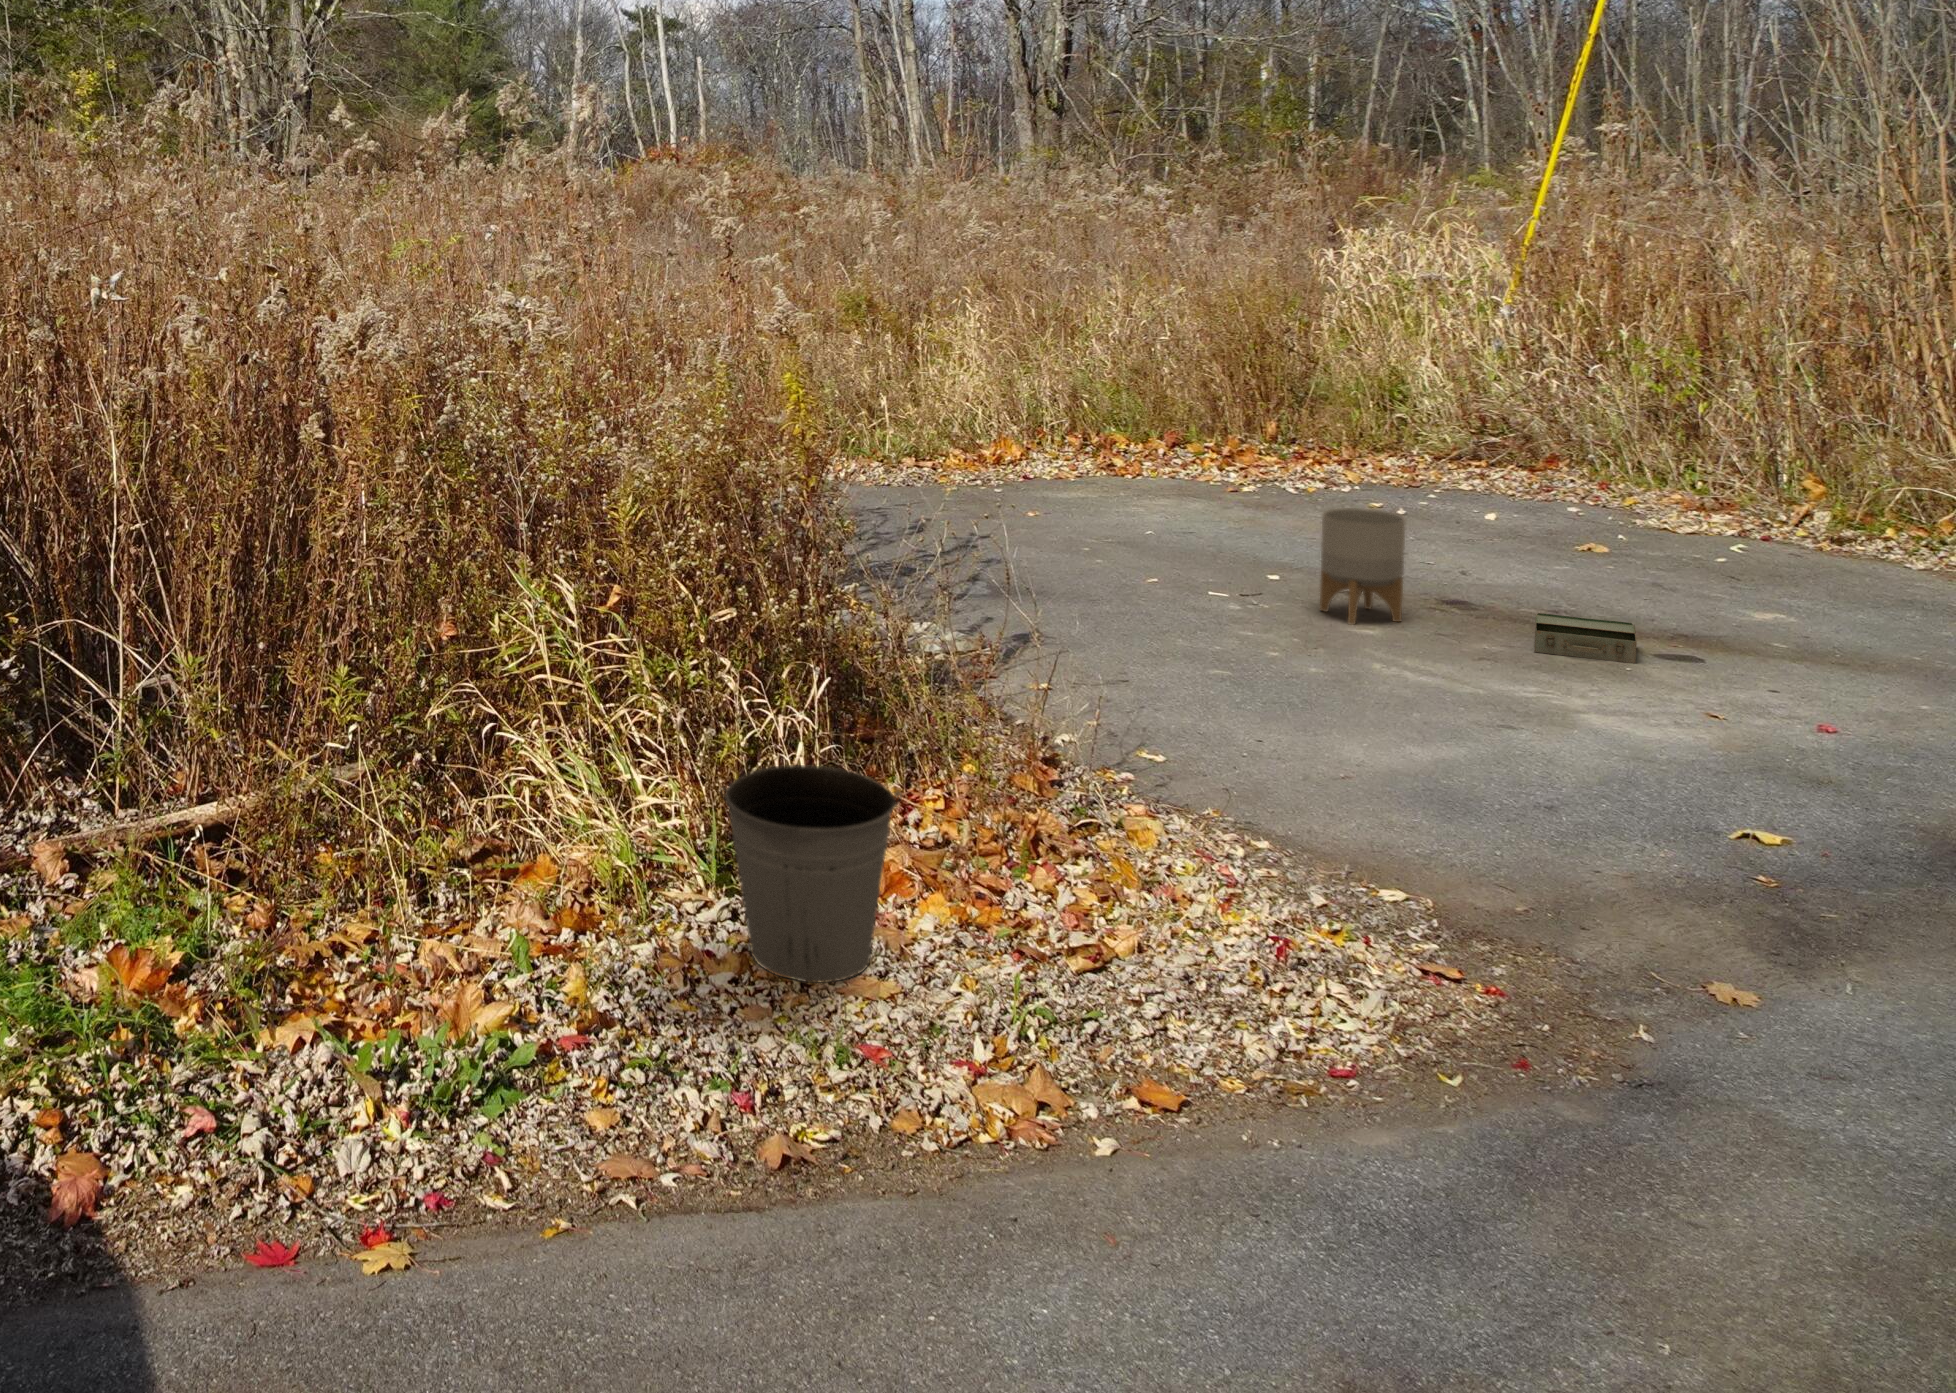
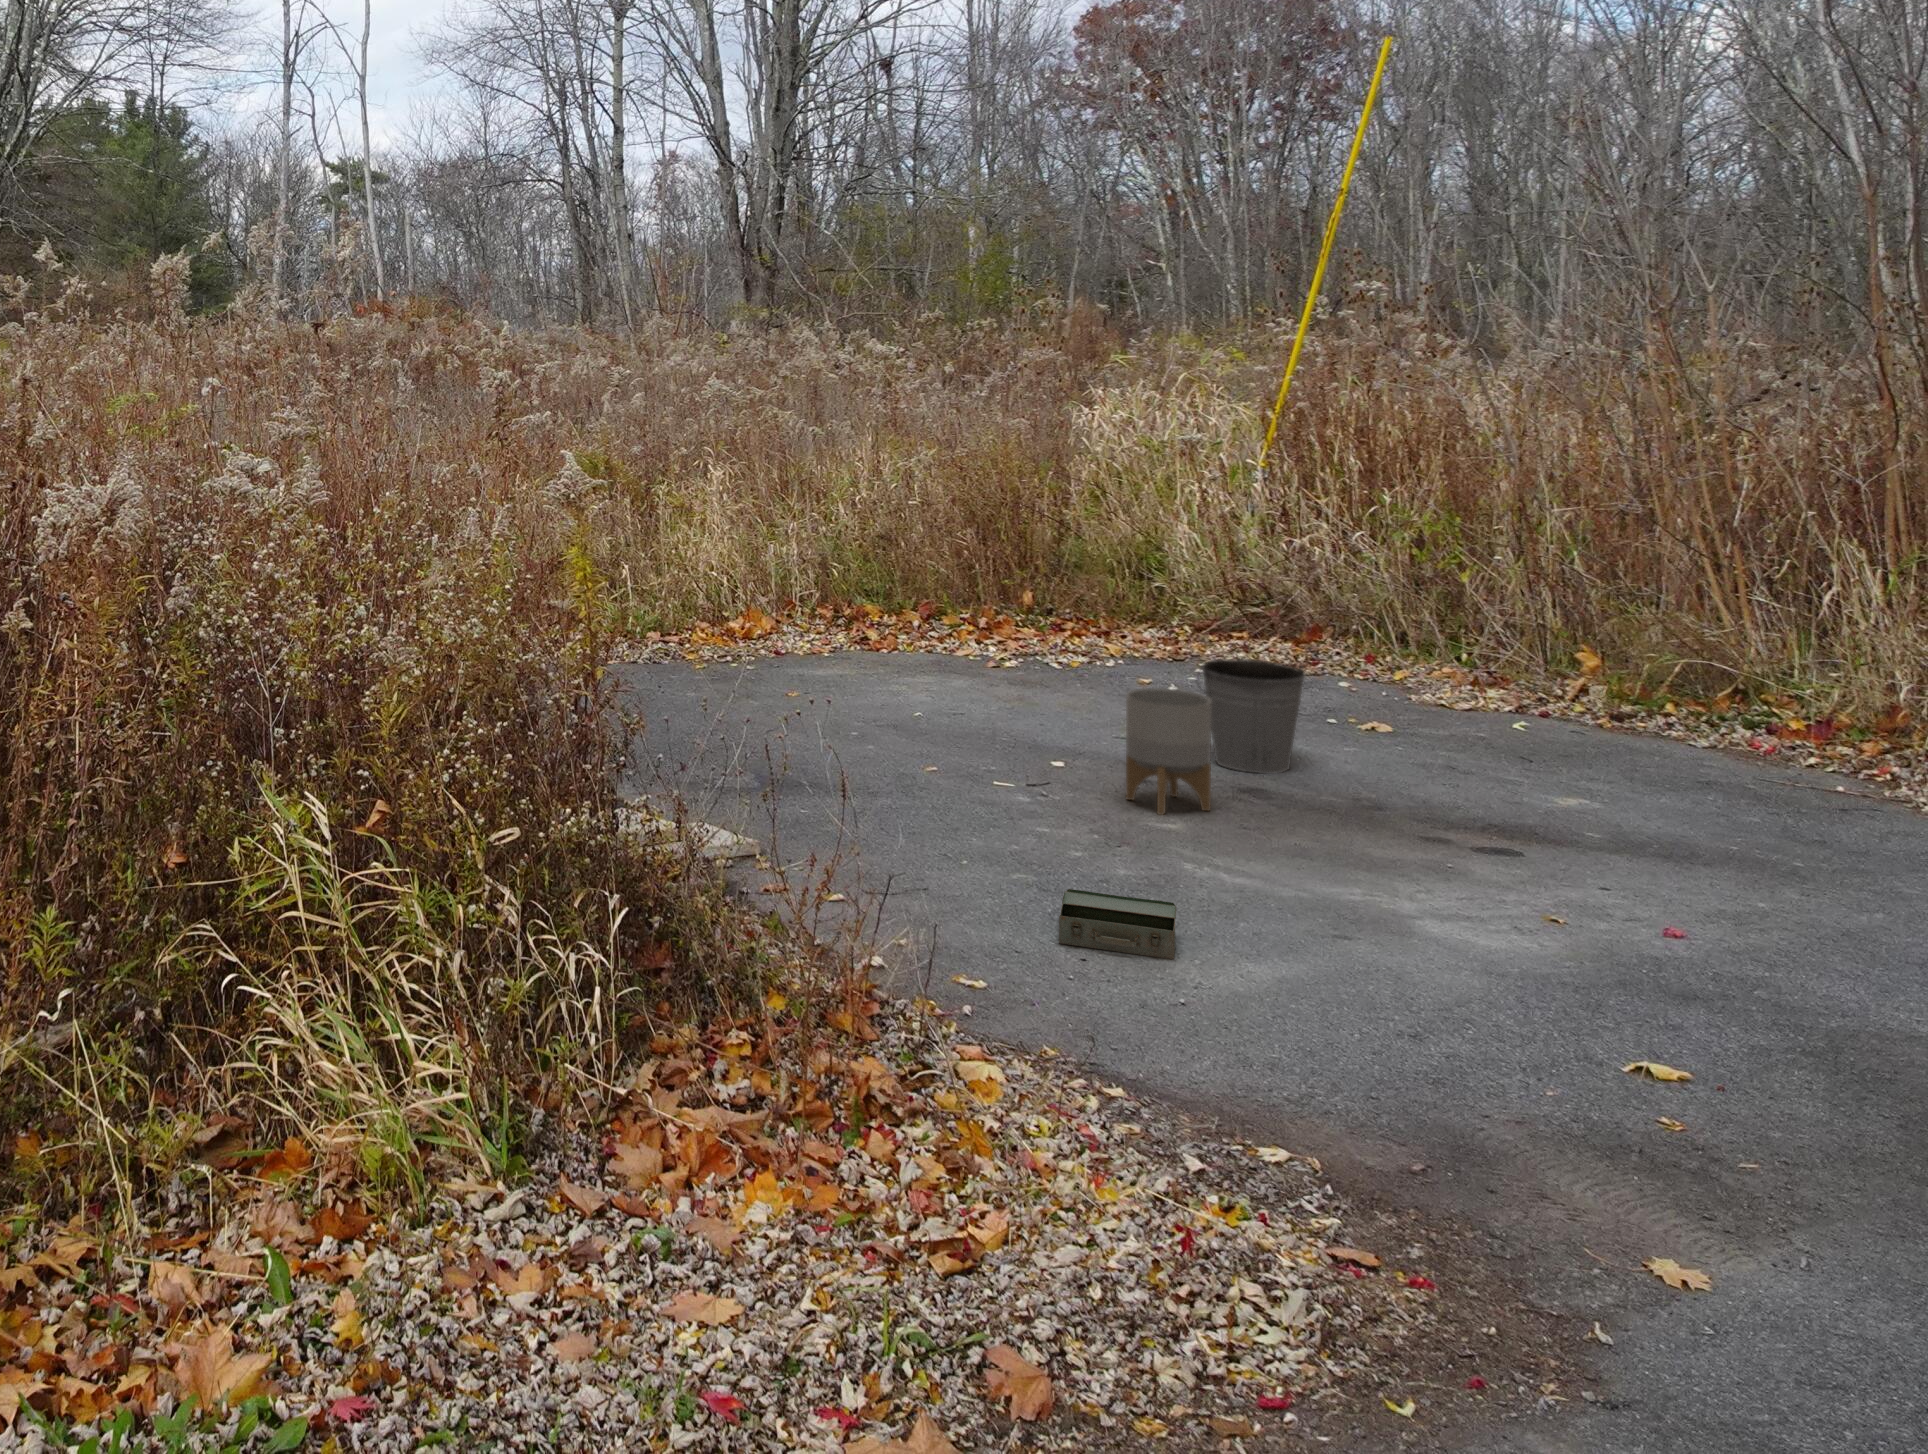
toolbox: present [1535,613,1637,663] -> present [1059,889,1176,959]
bucket: present [720,765,901,983] -> present [1199,659,1305,774]

